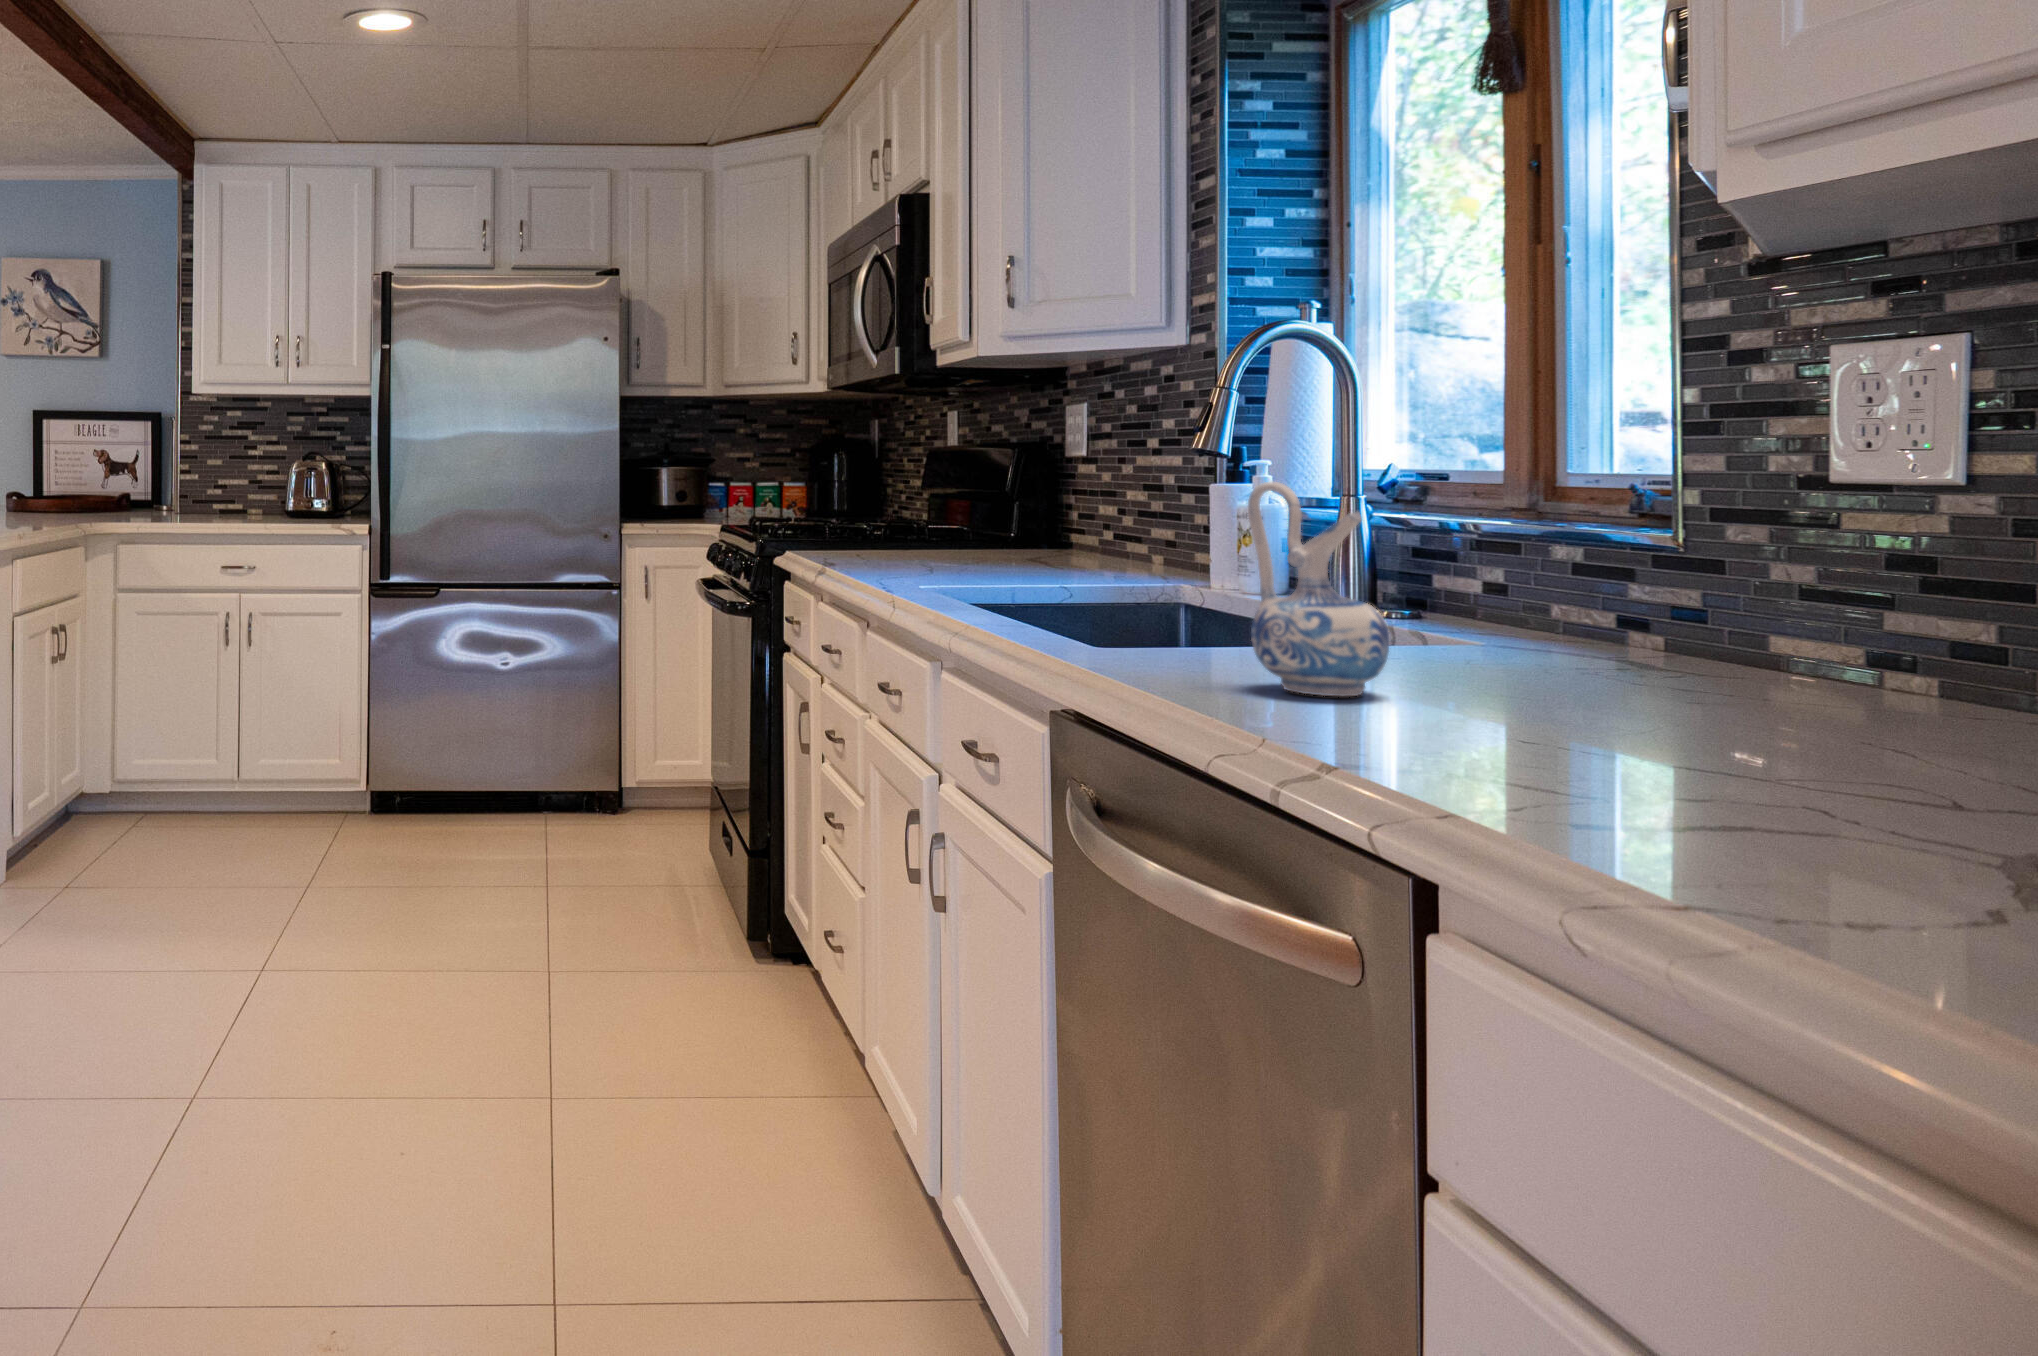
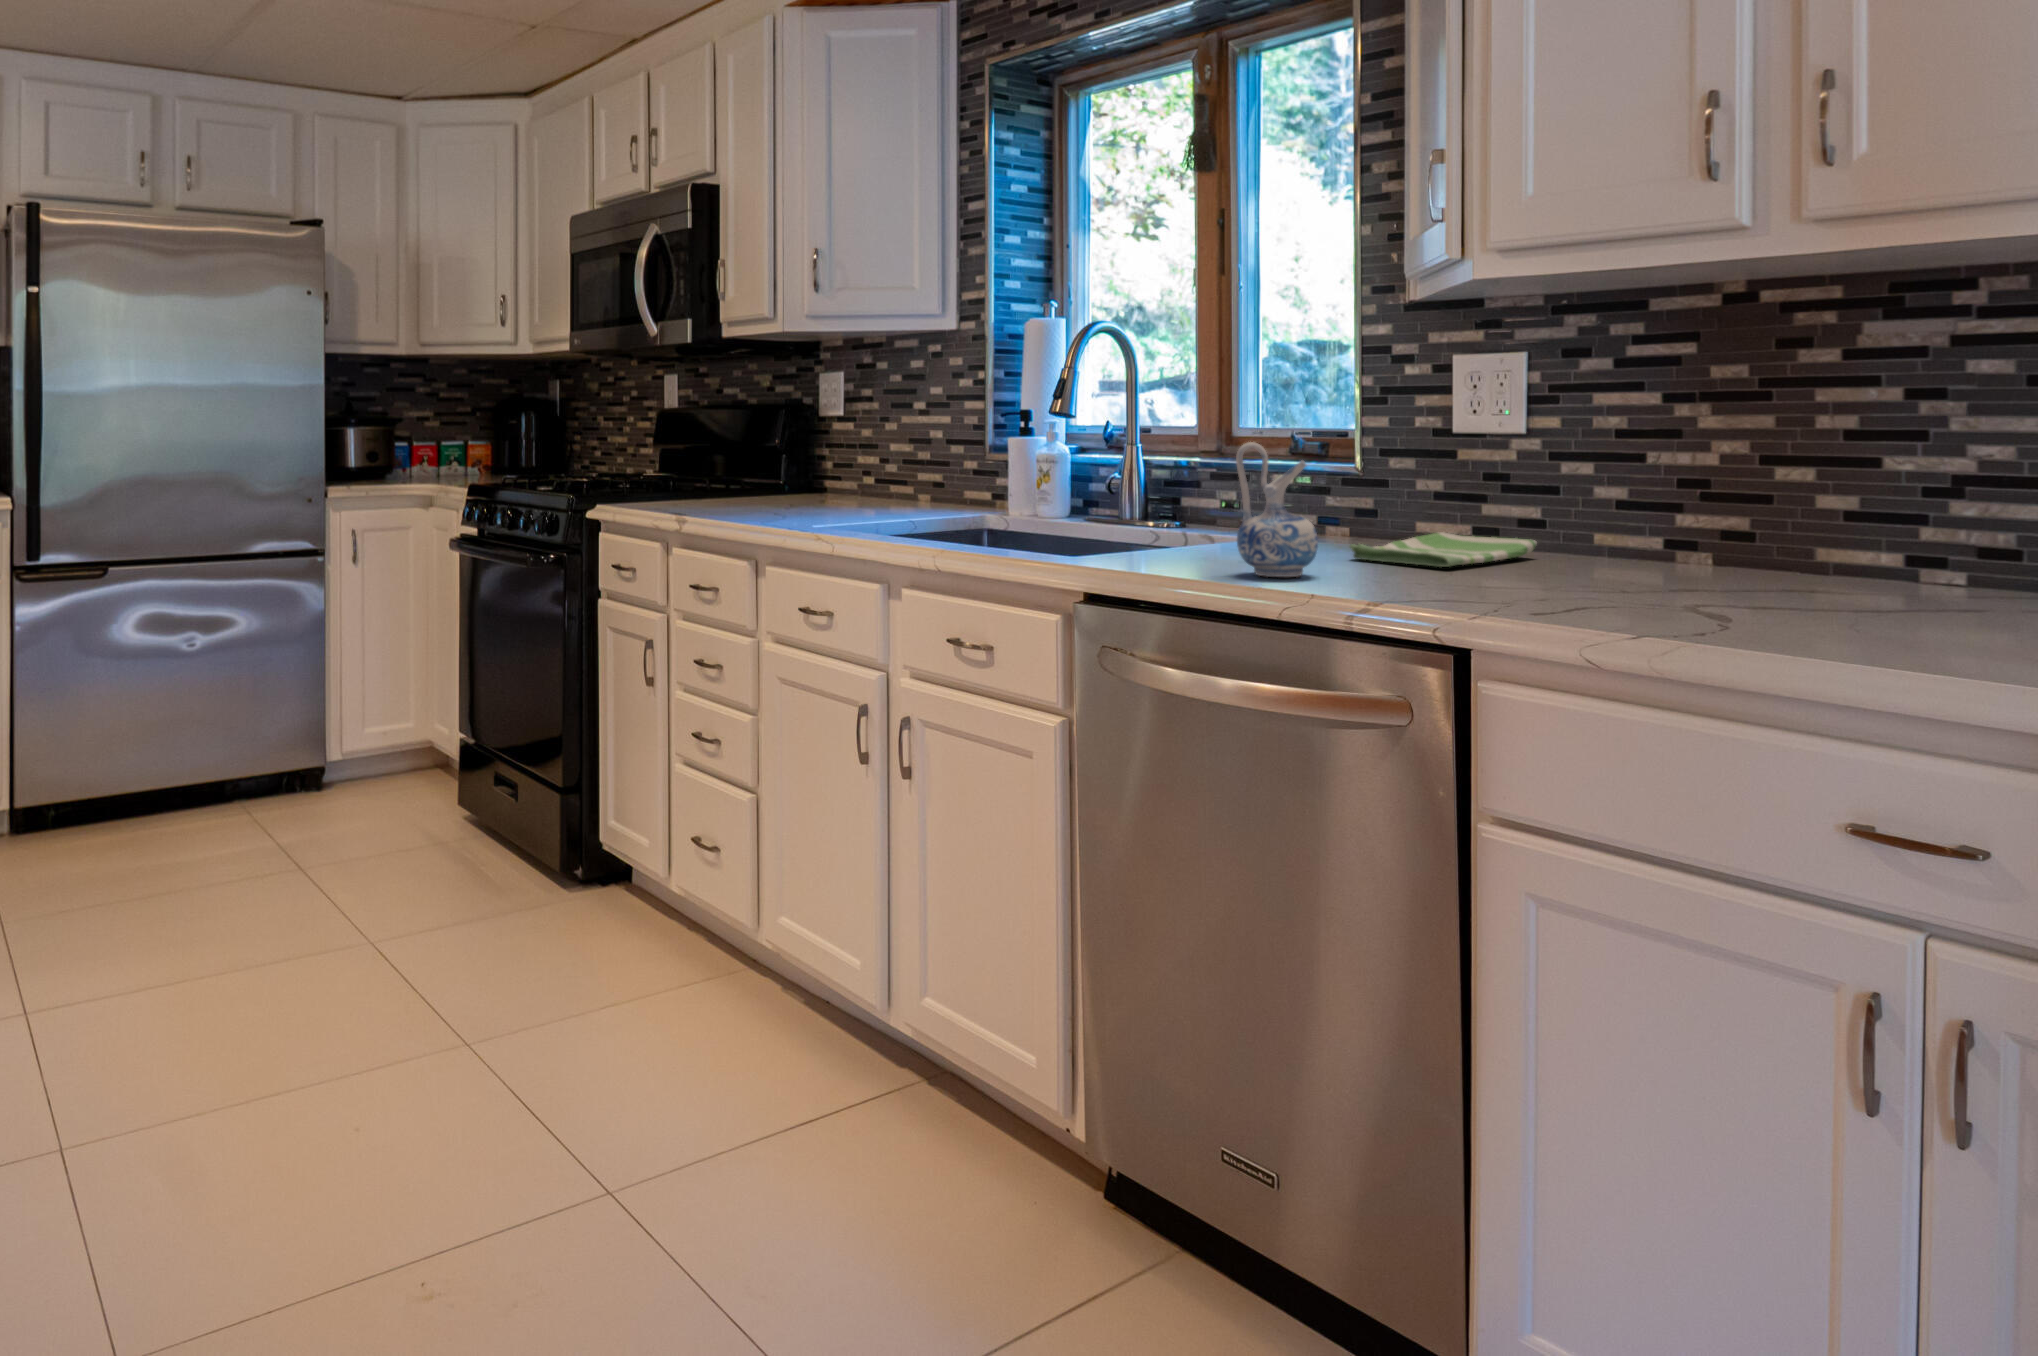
dish towel: none [1535,652,1954,708] -> present [1350,532,1537,567]

